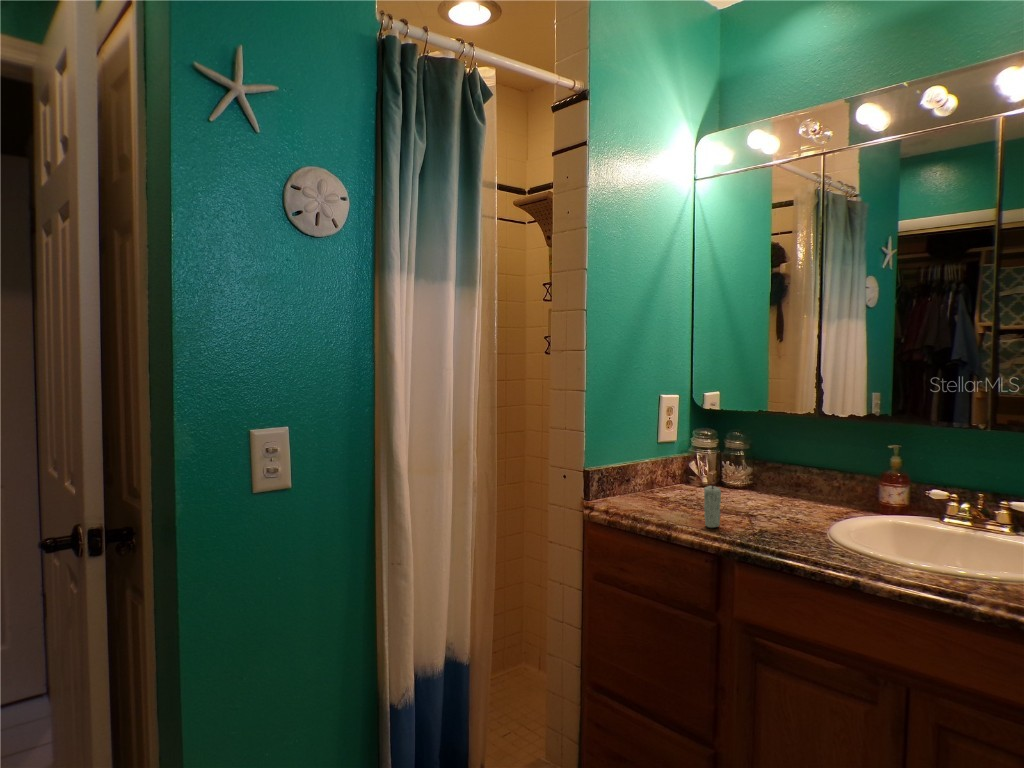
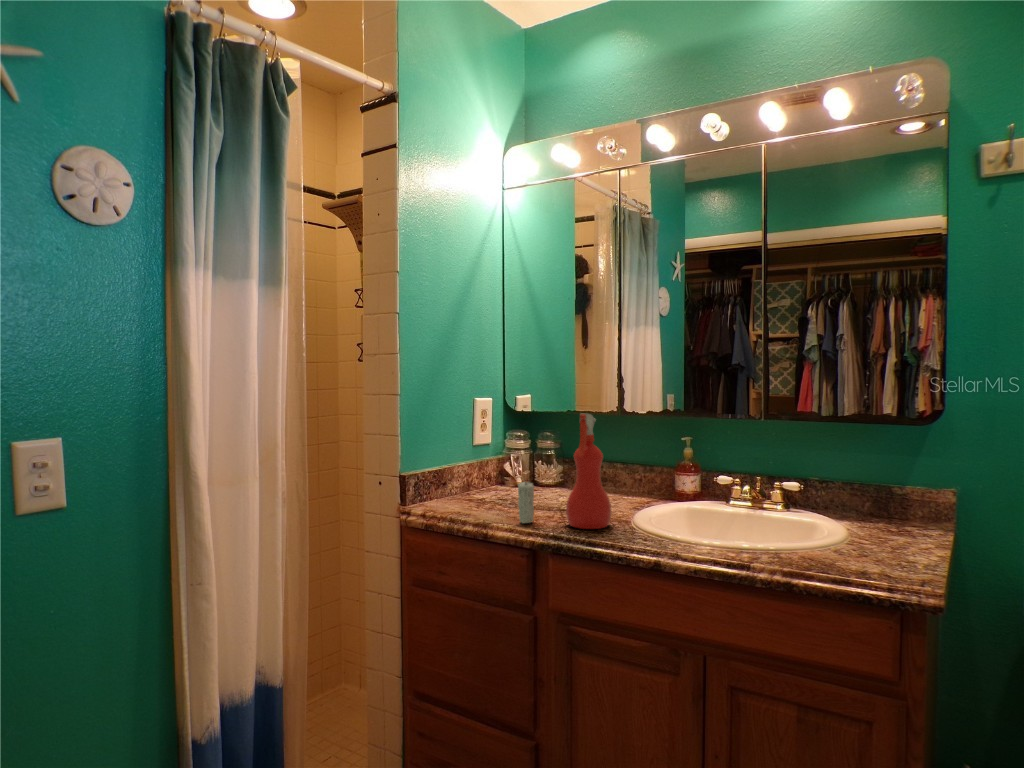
spray bottle: none [755,420,805,539] -> present [566,413,611,529]

